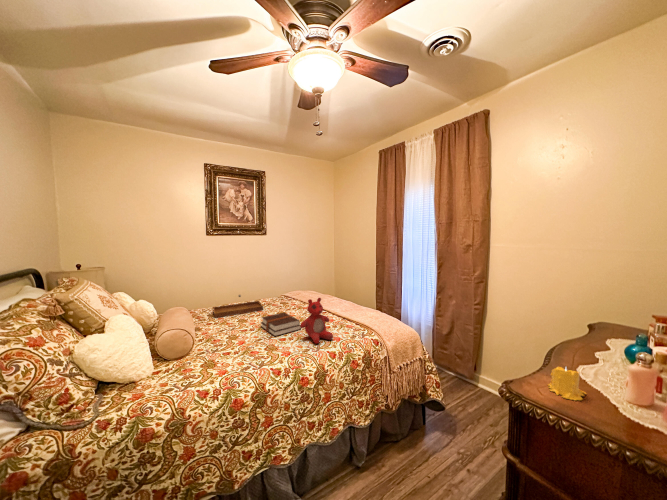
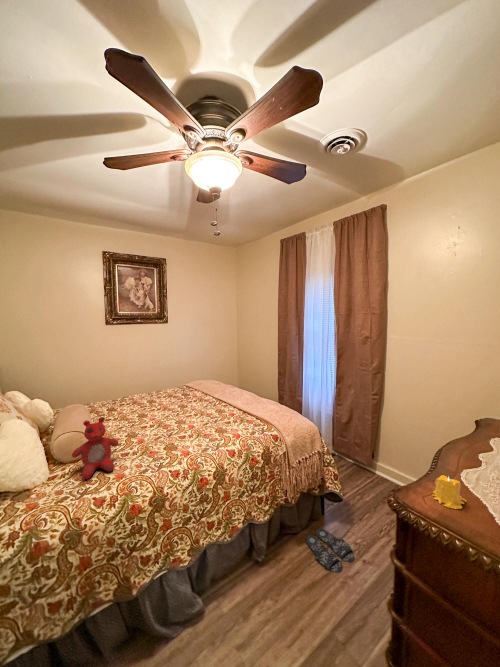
tray: present [213,295,263,318] -> none [111,387,164,413]
stuffed bear: present [300,298,333,344] -> present [72,417,118,479]
hardback book: present [261,313,301,336] -> none [160,407,202,434]
slippers: none [407,437,458,481] -> present [306,529,355,573]

